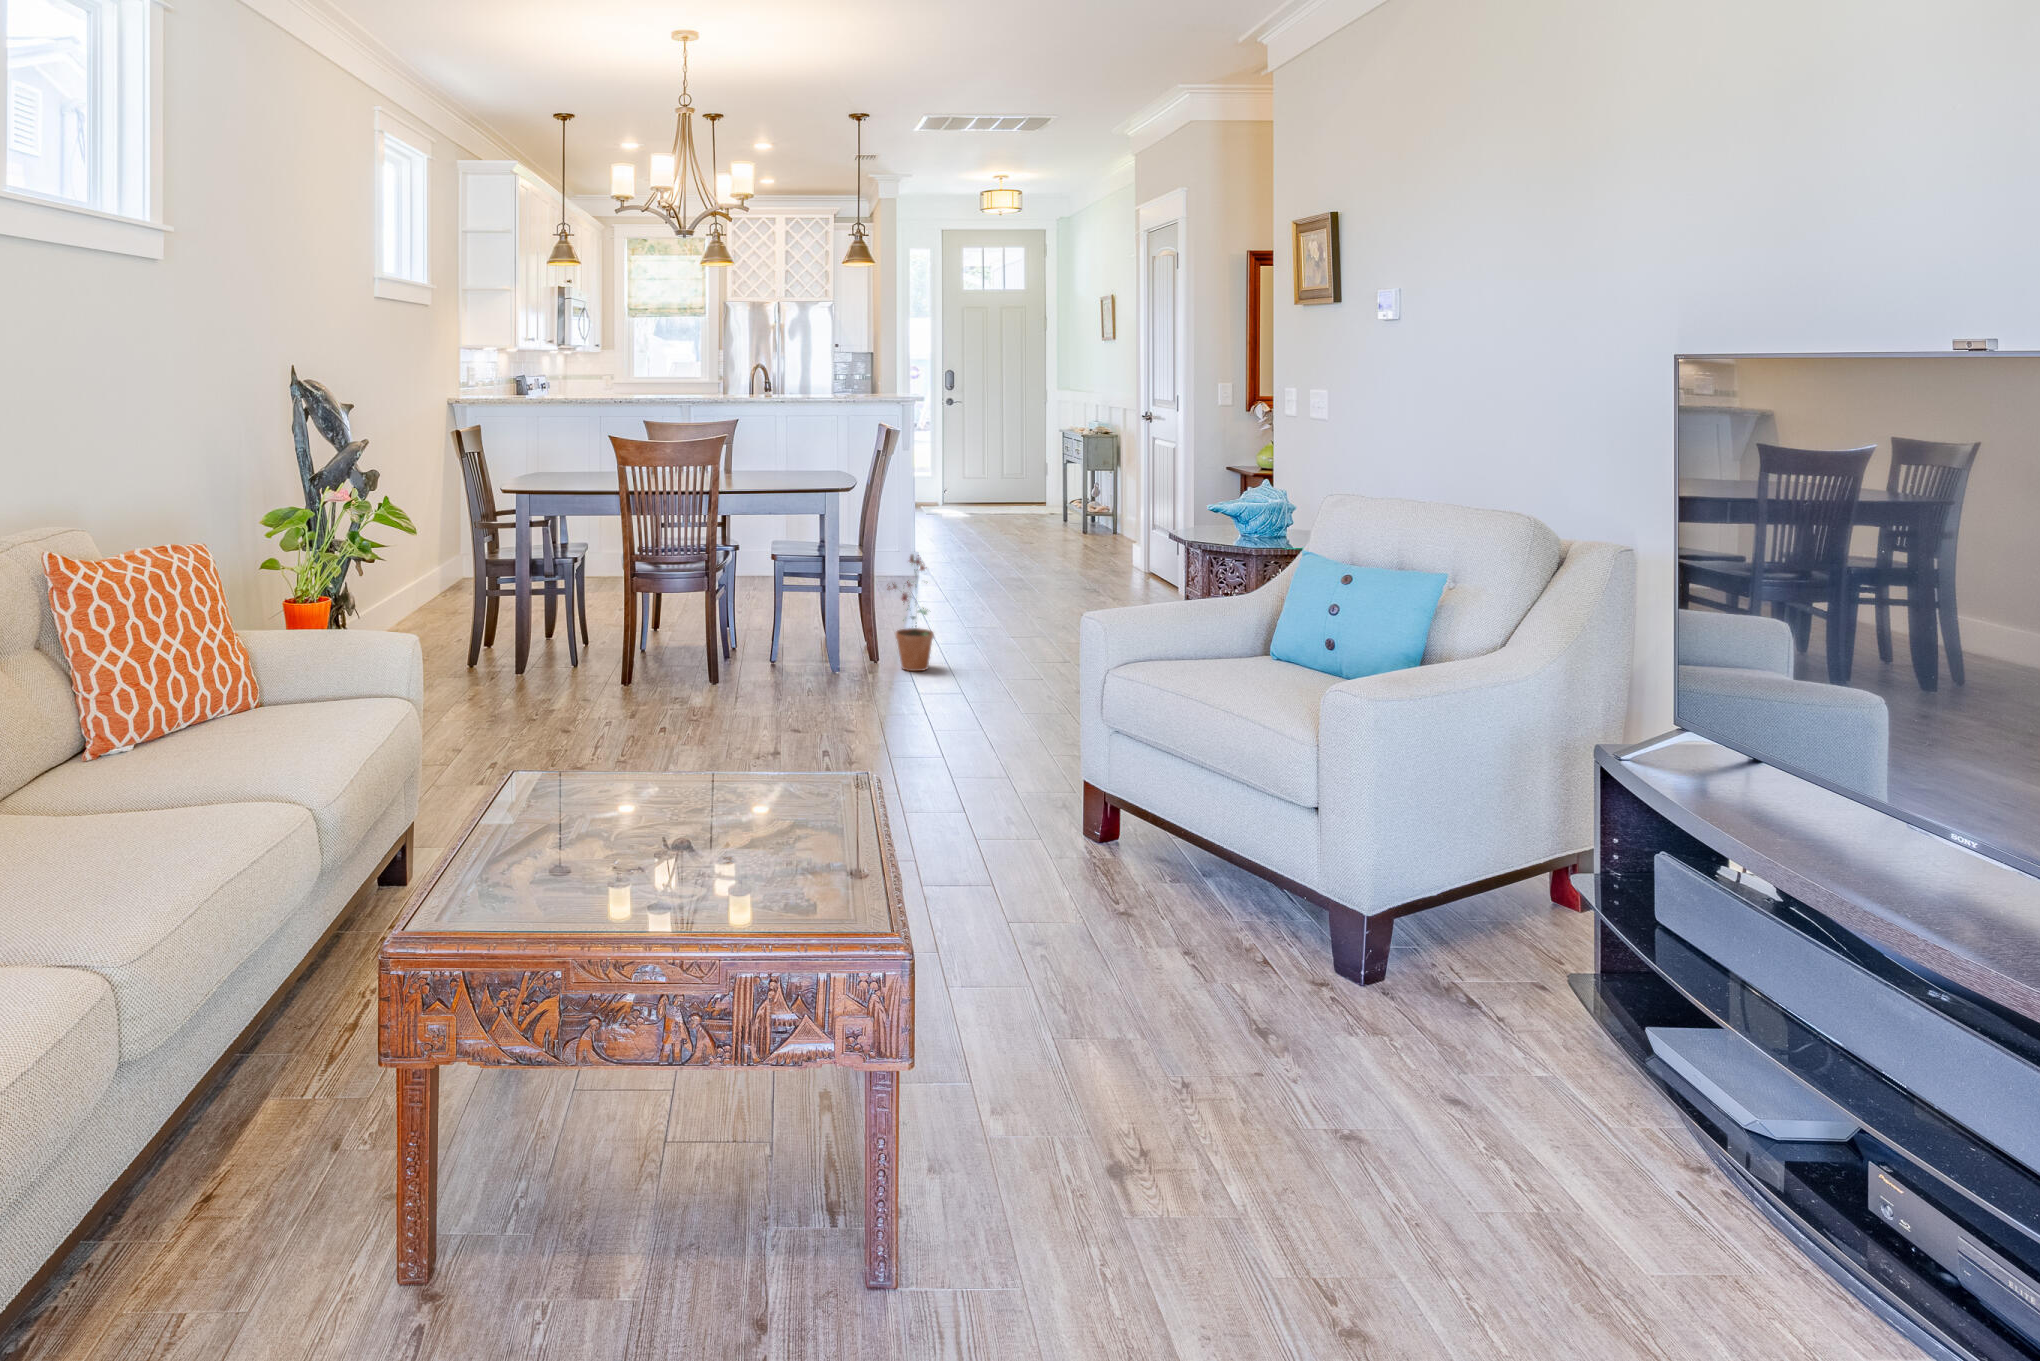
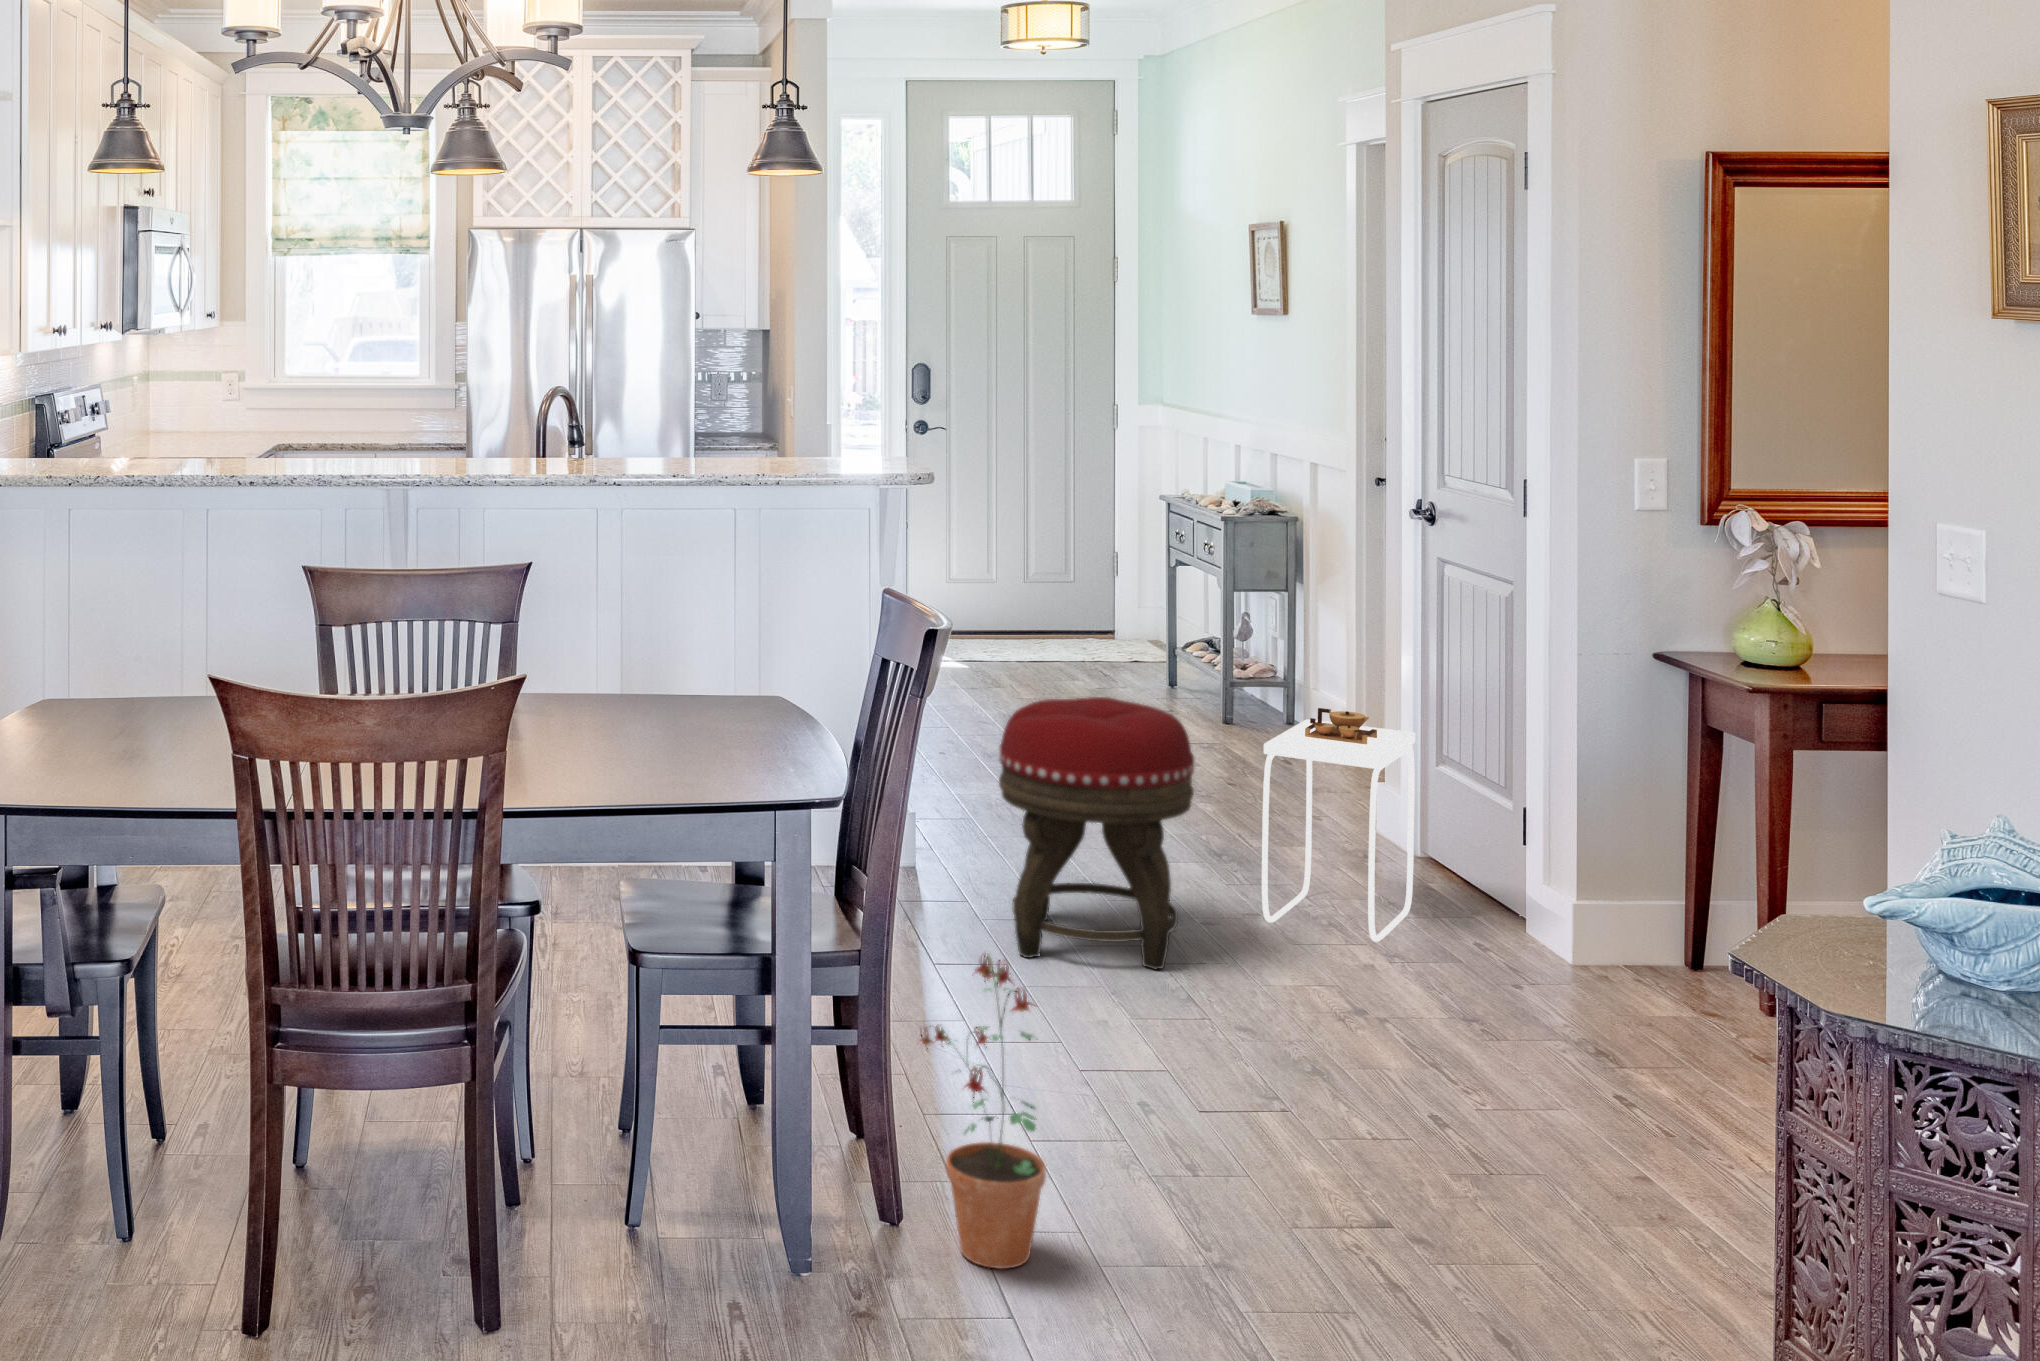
footstool: none [948,491,1032,603] -> present [999,697,1194,969]
side table: none [1066,497,1136,595] -> present [1262,708,1415,942]

